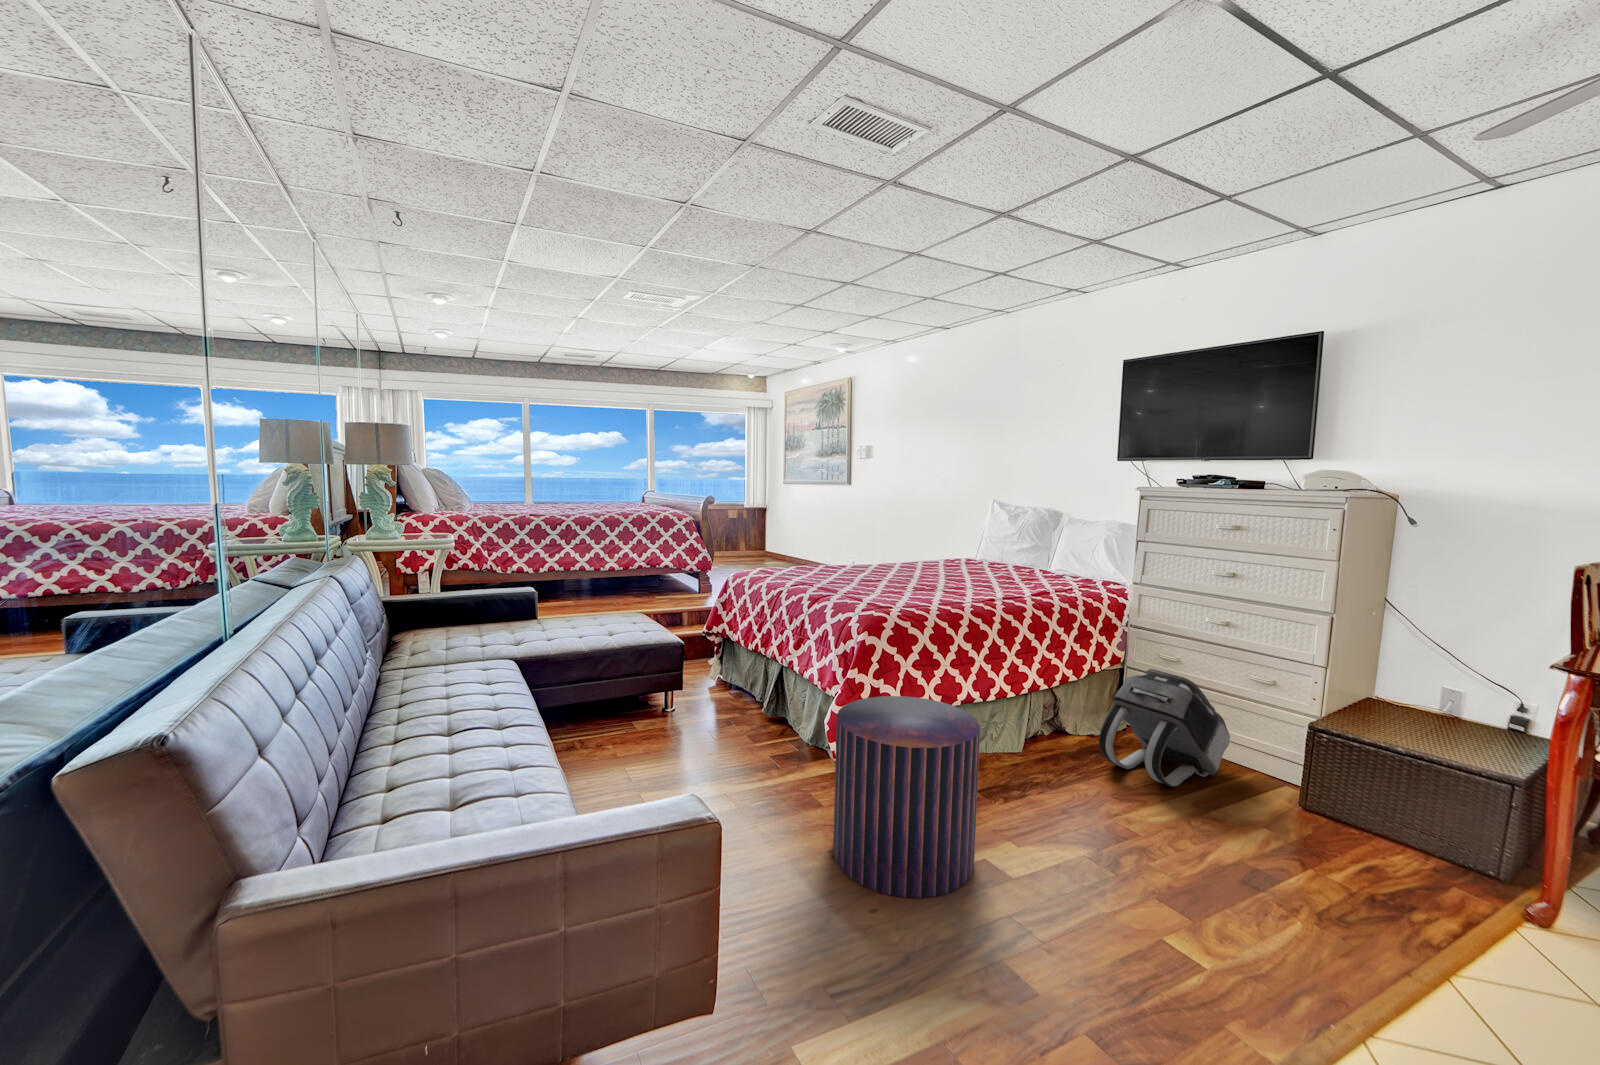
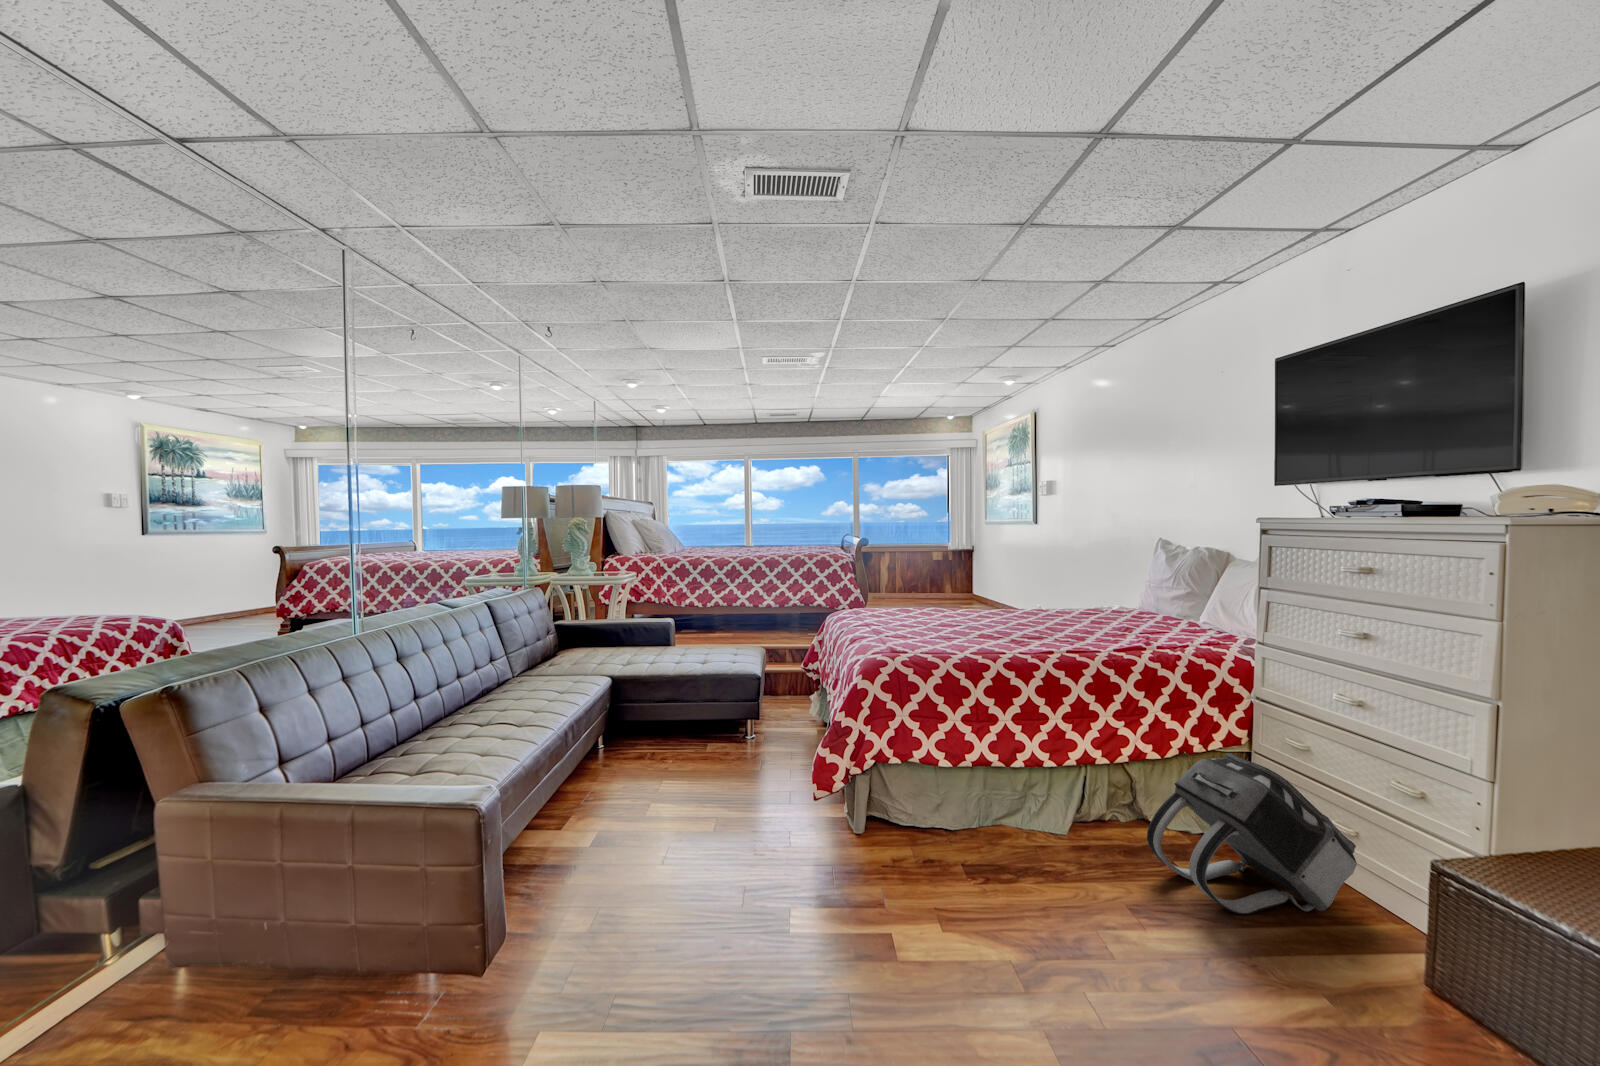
pouf: present [833,696,980,898] -> none [738,738,891,958]

